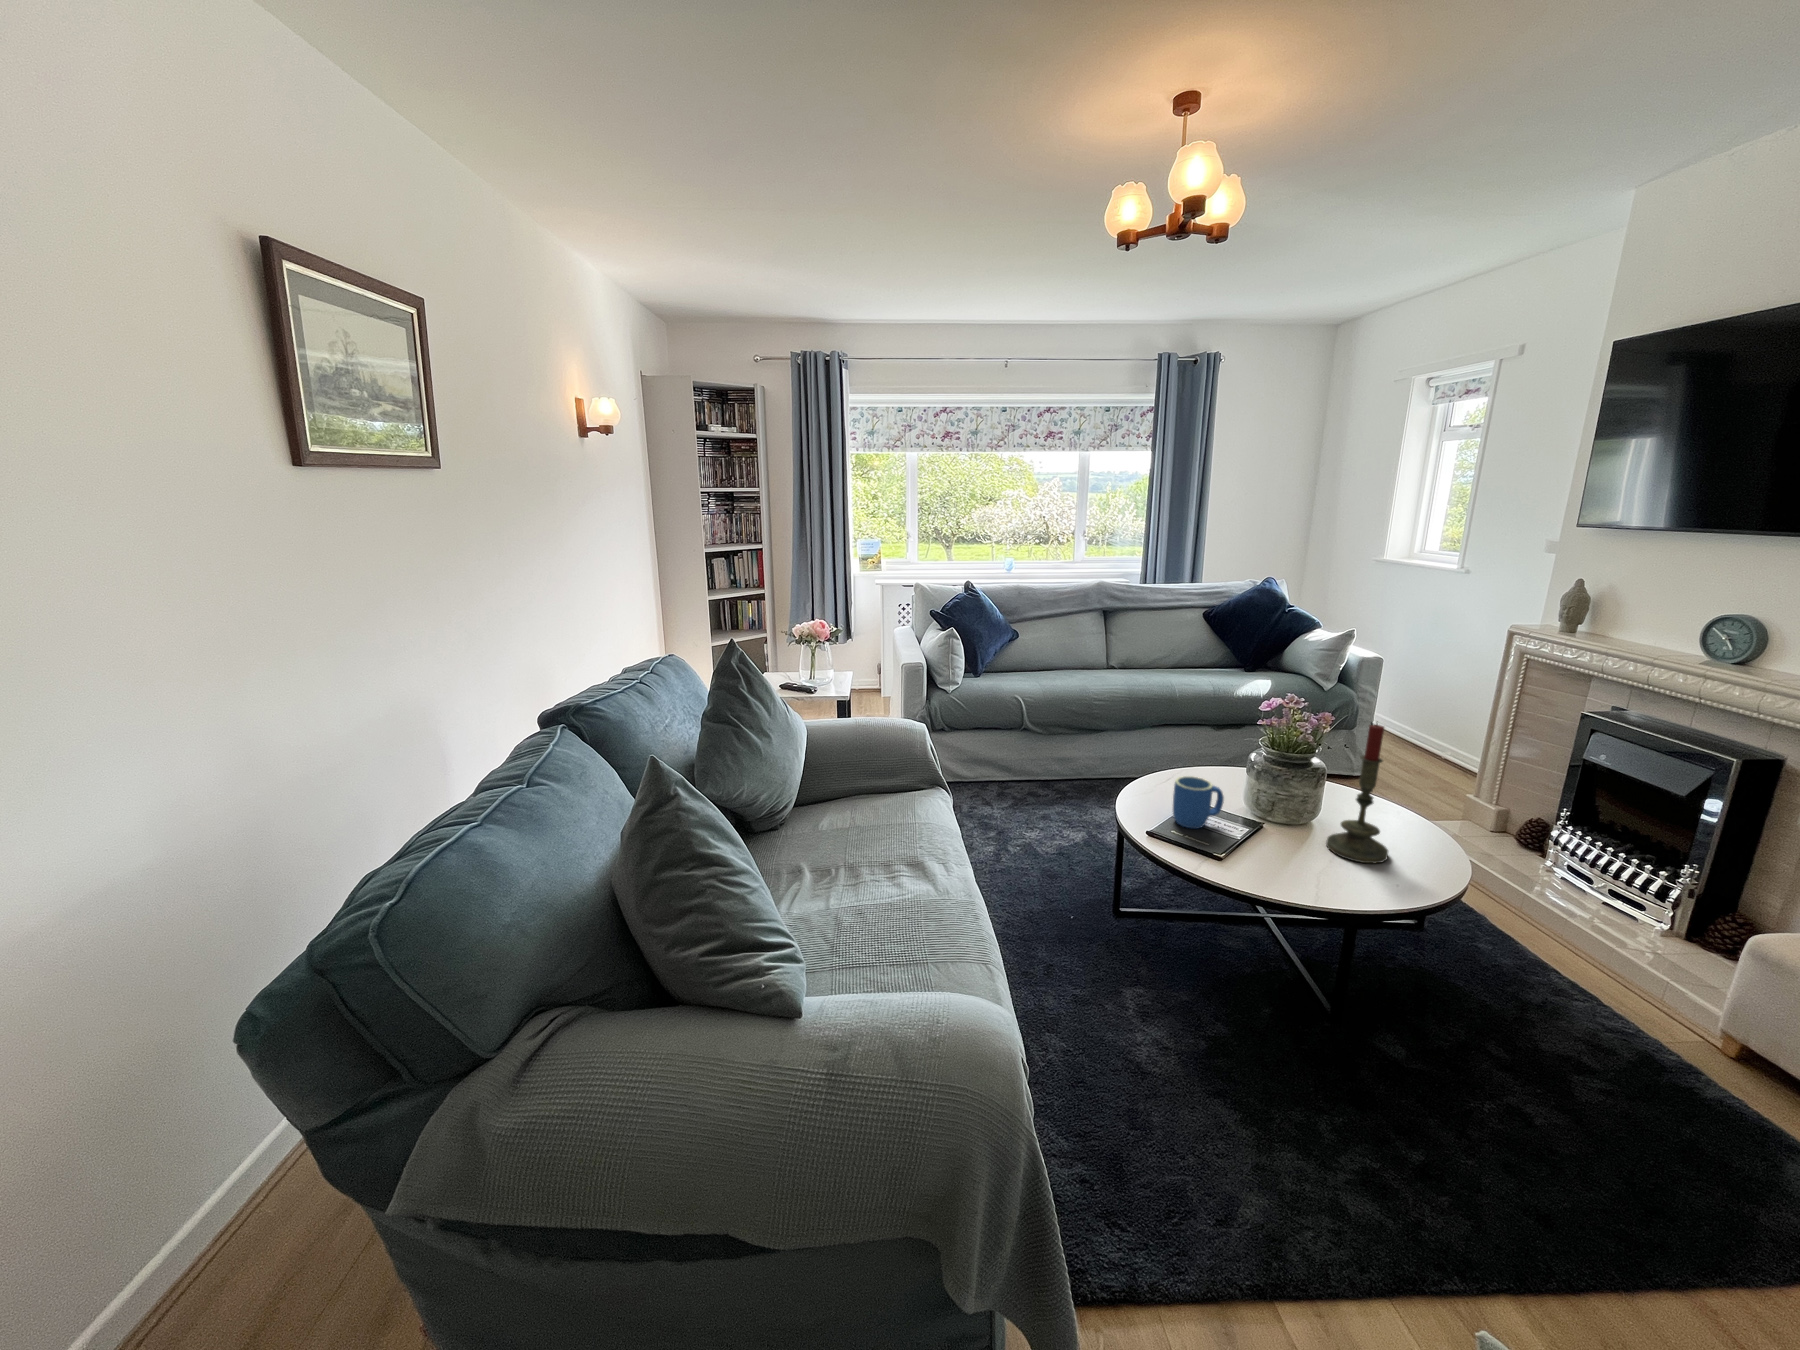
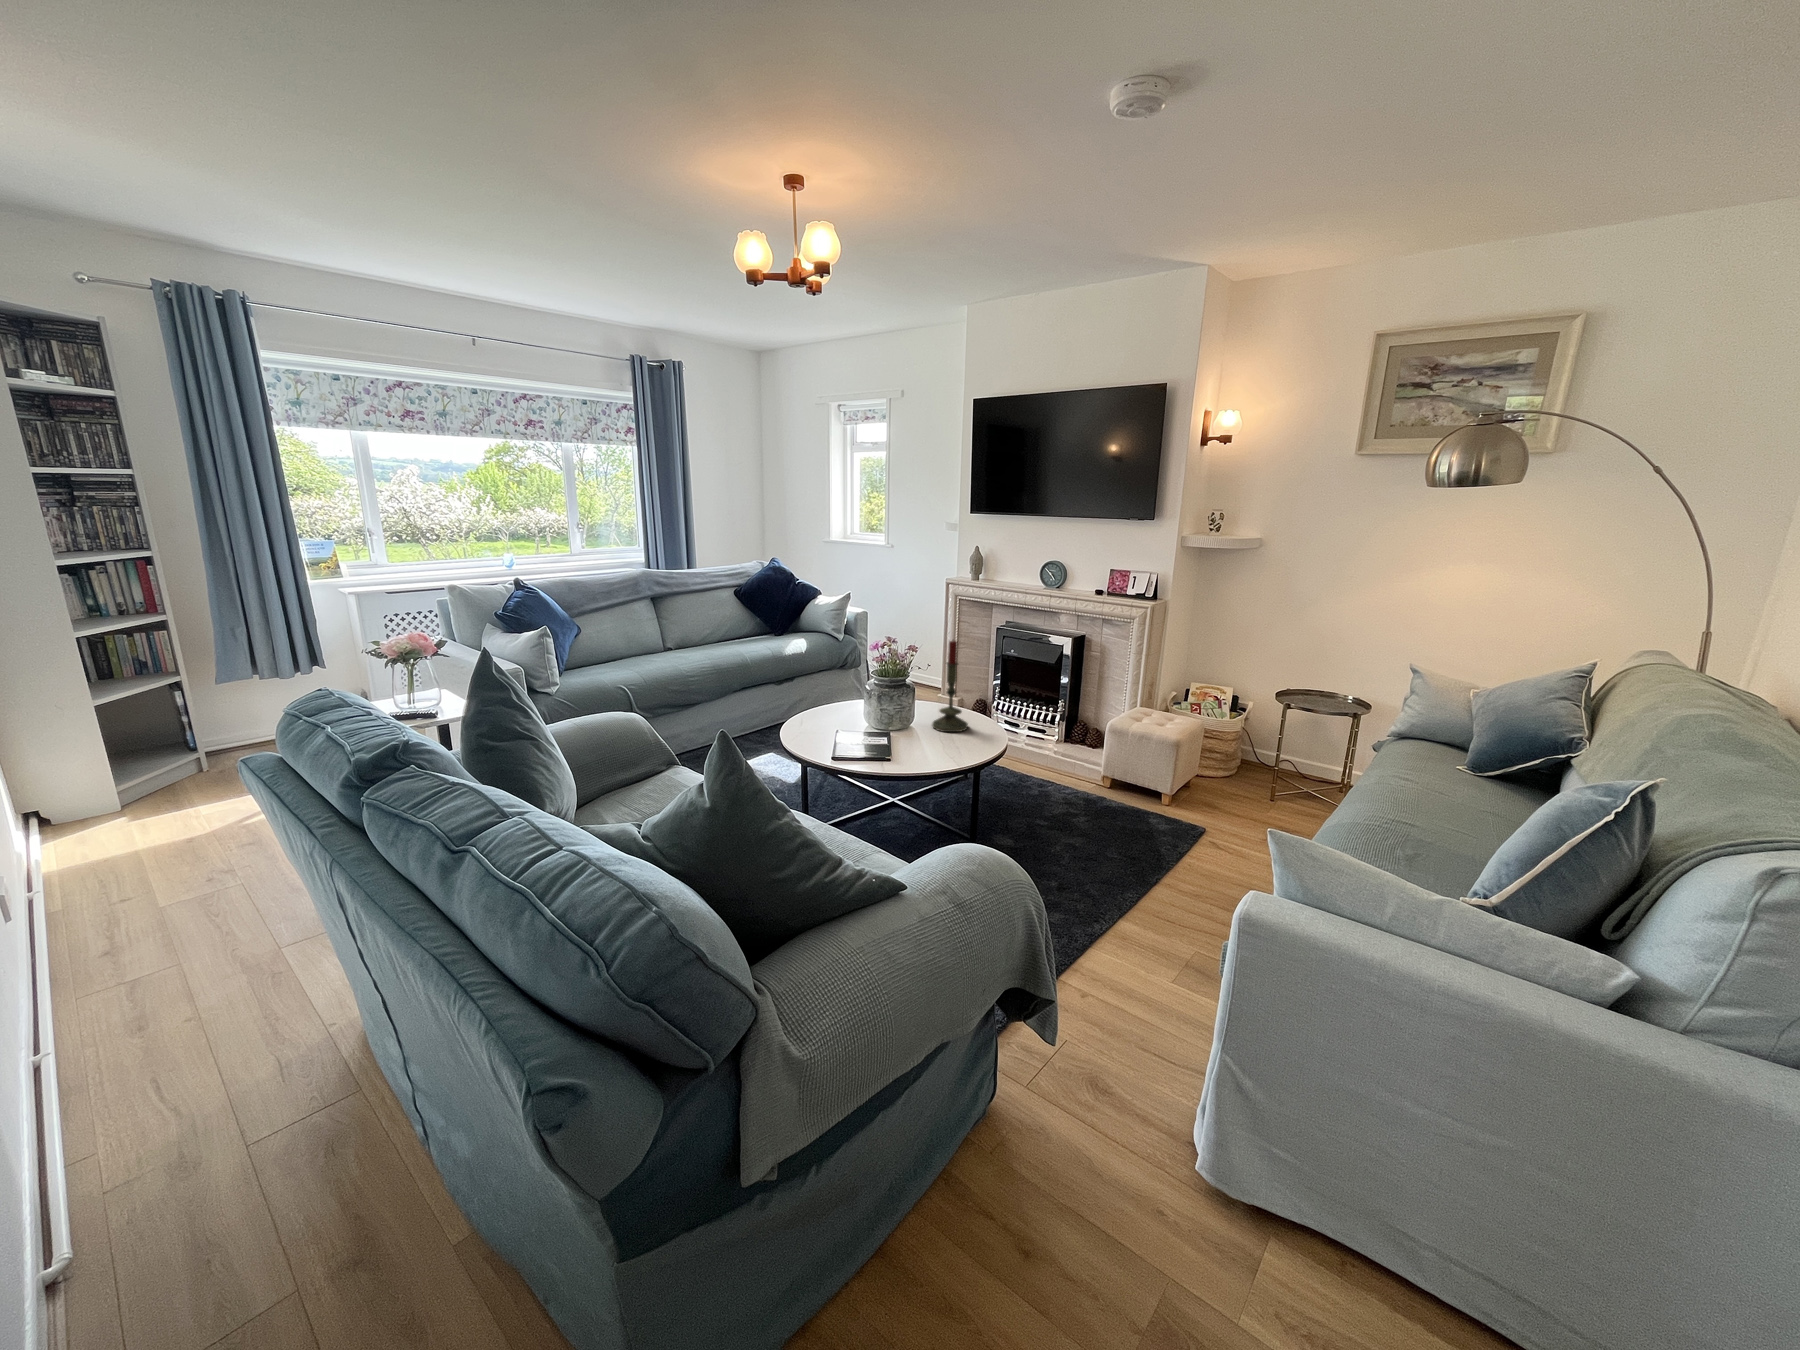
mug: present [1173,776,1224,829] -> none [839,702,871,740]

